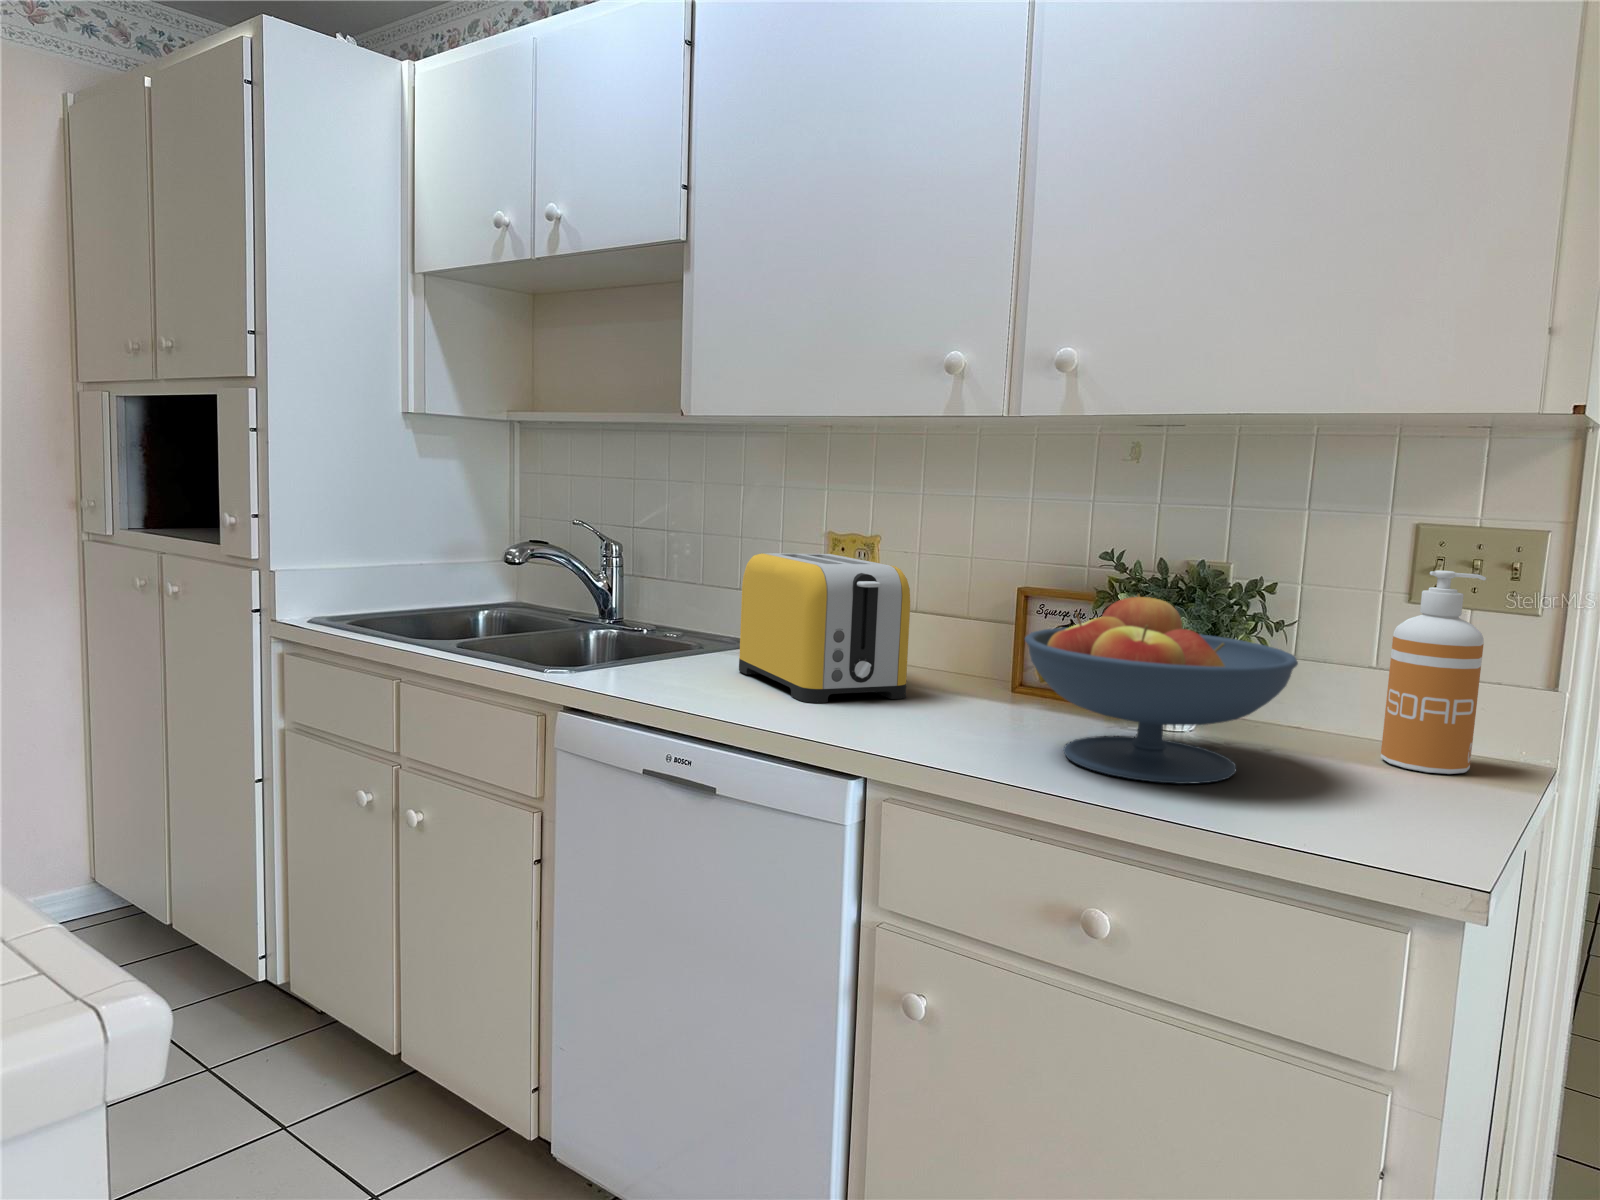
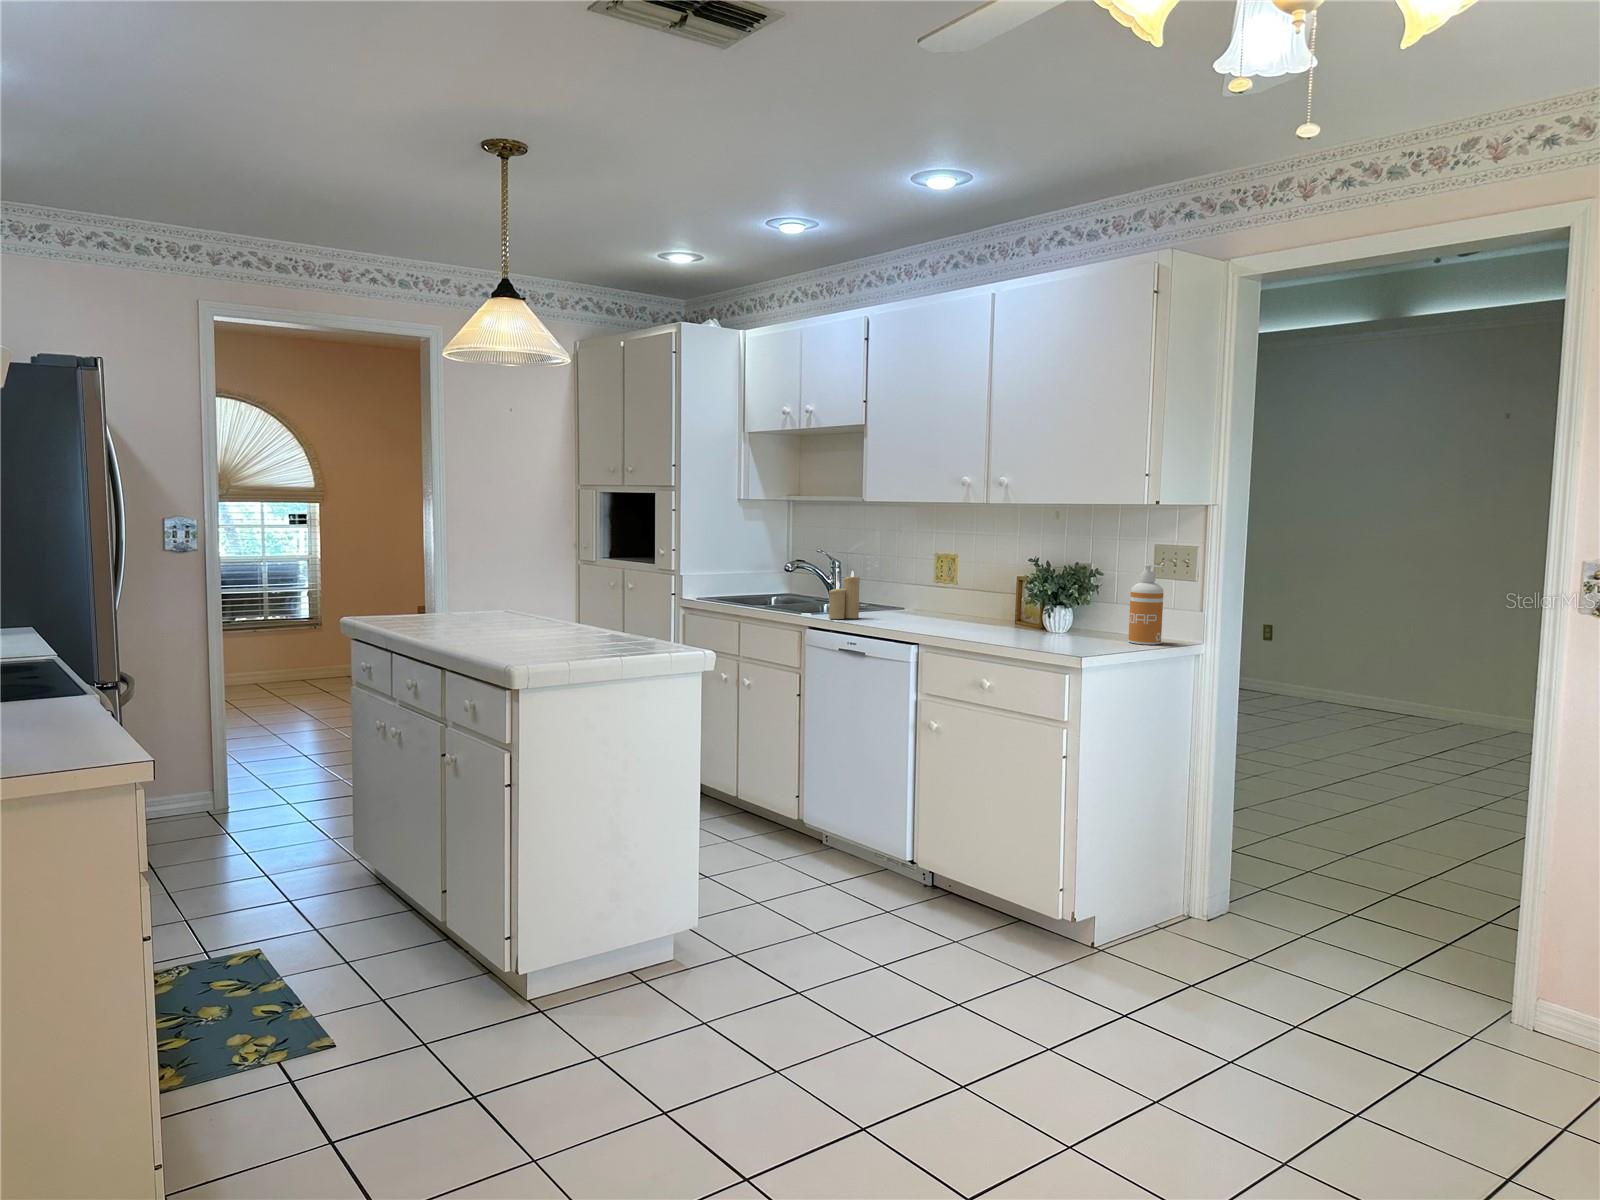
toaster: present [739,553,910,703] -> none [888,563,956,625]
candle: none [609,570,682,686] -> present [829,571,860,619]
fruit bowl: present [1025,594,1298,784] -> none [977,575,1078,643]

